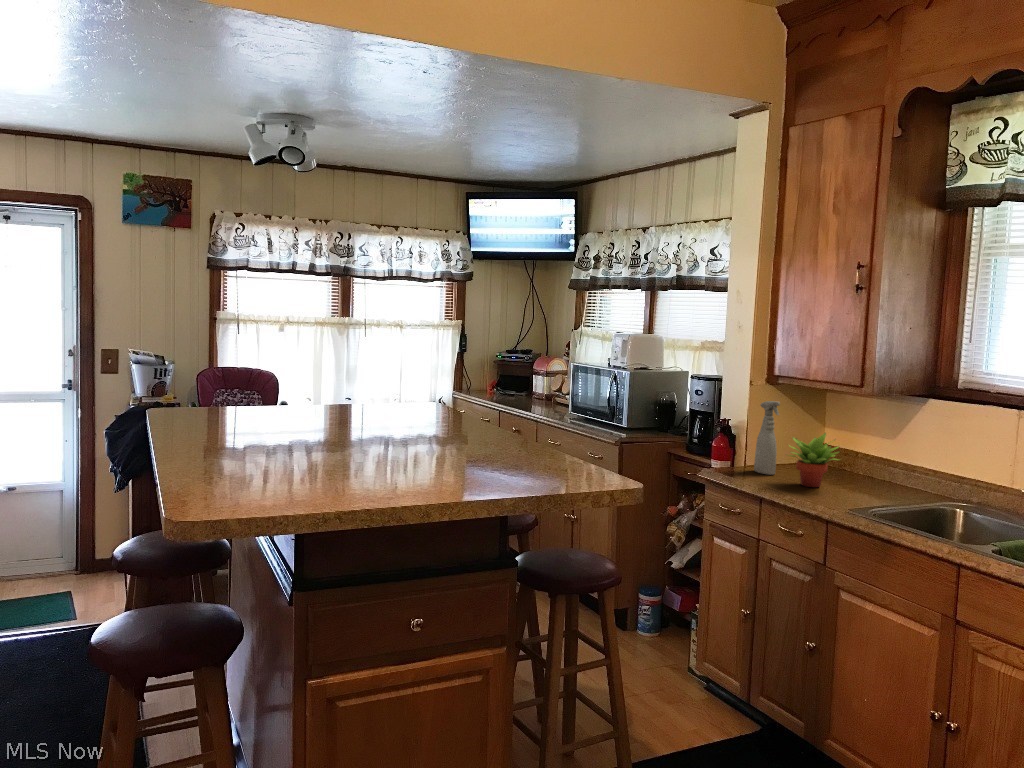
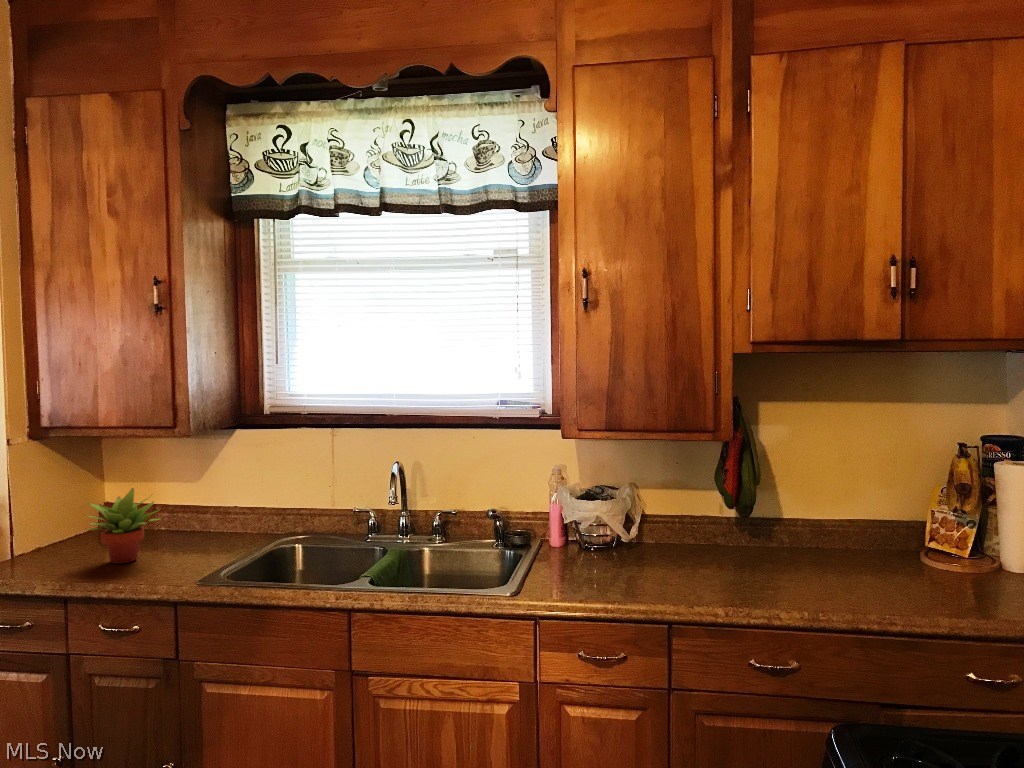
spray bottle: present [754,401,780,475] -> none [30,459,66,562]

